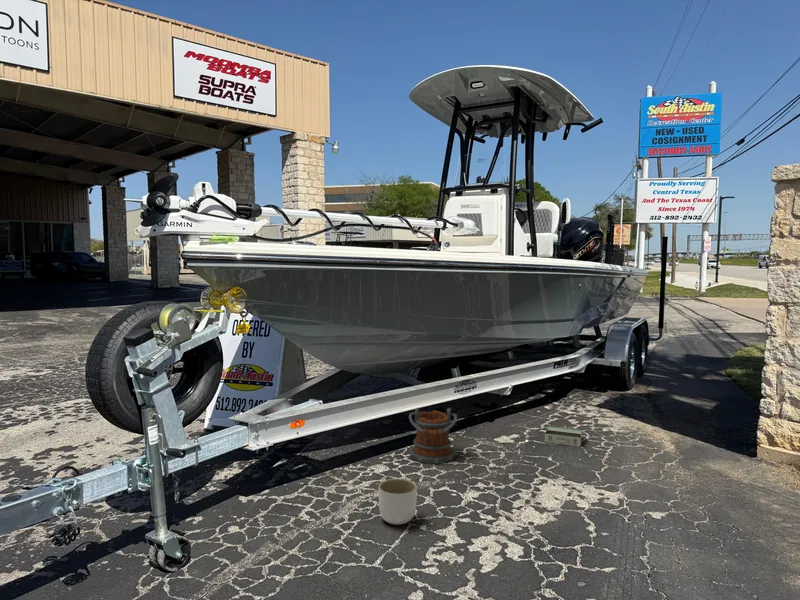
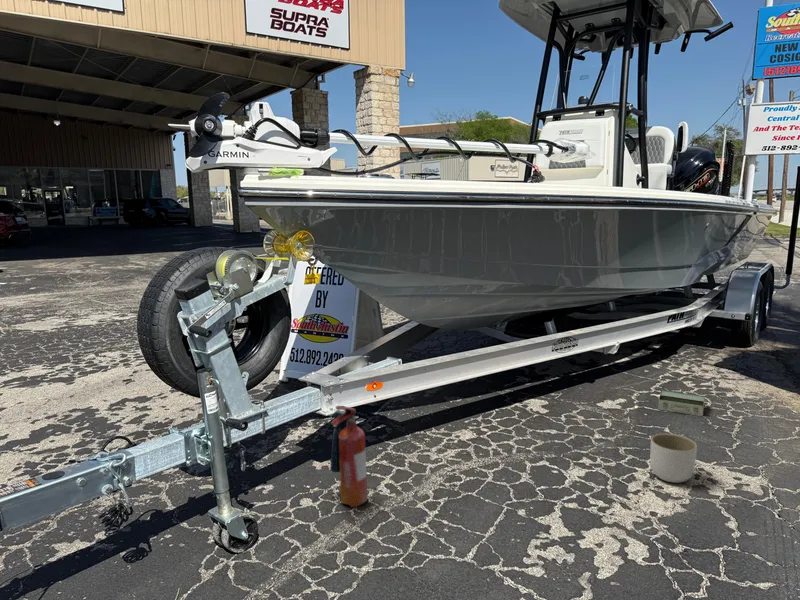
bucket: present [409,408,457,464] -> none [499,367,556,432]
fire extinguisher: none [257,439,290,531] -> present [330,406,368,507]
planter: present [379,479,417,525] -> present [650,434,697,483]

